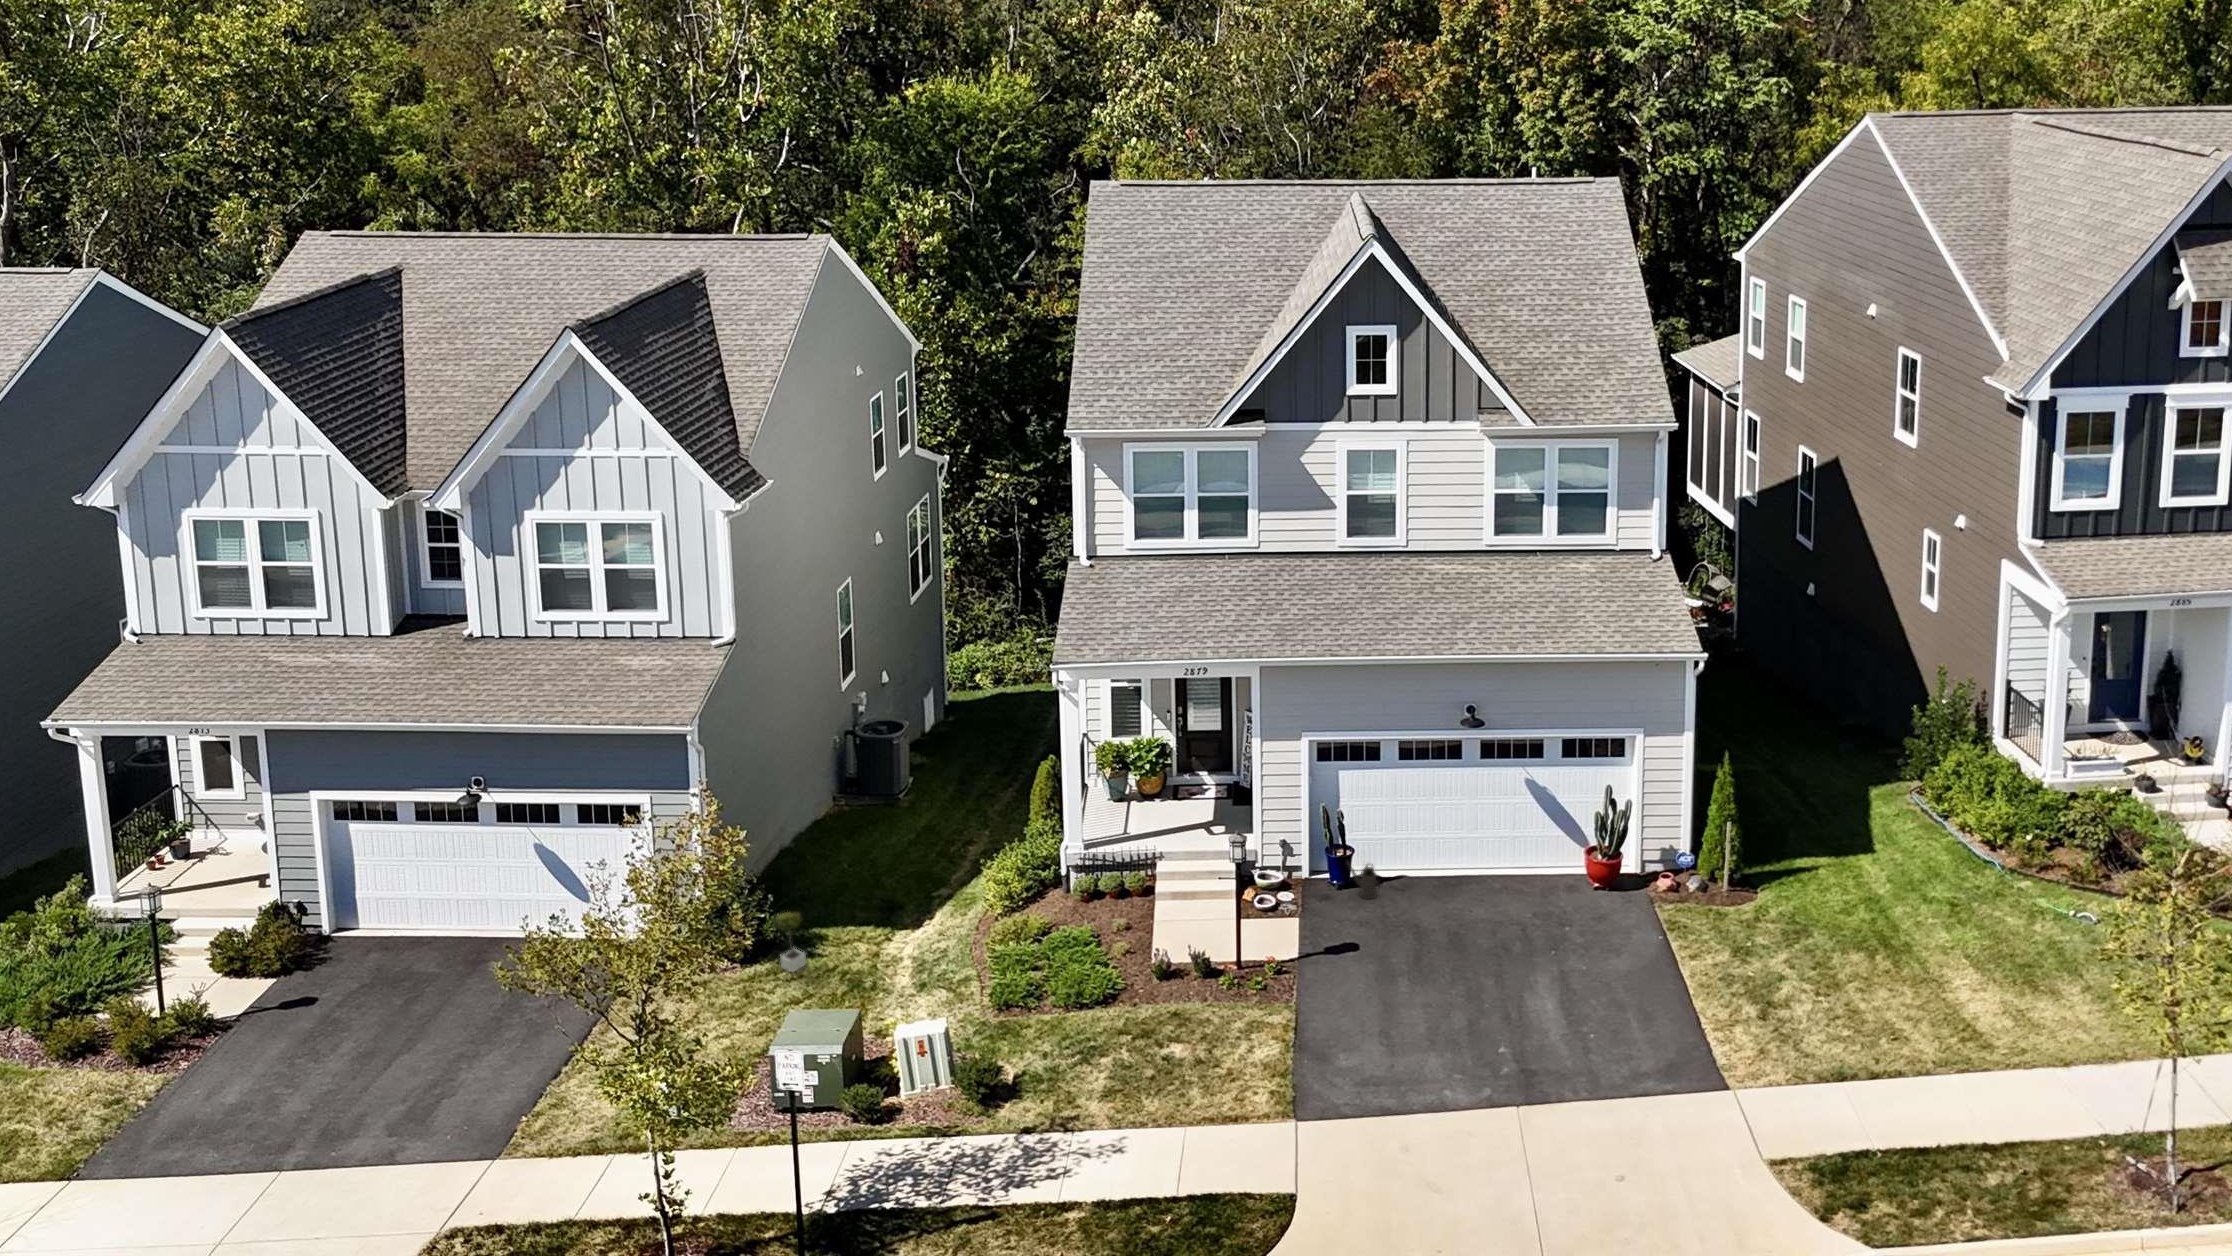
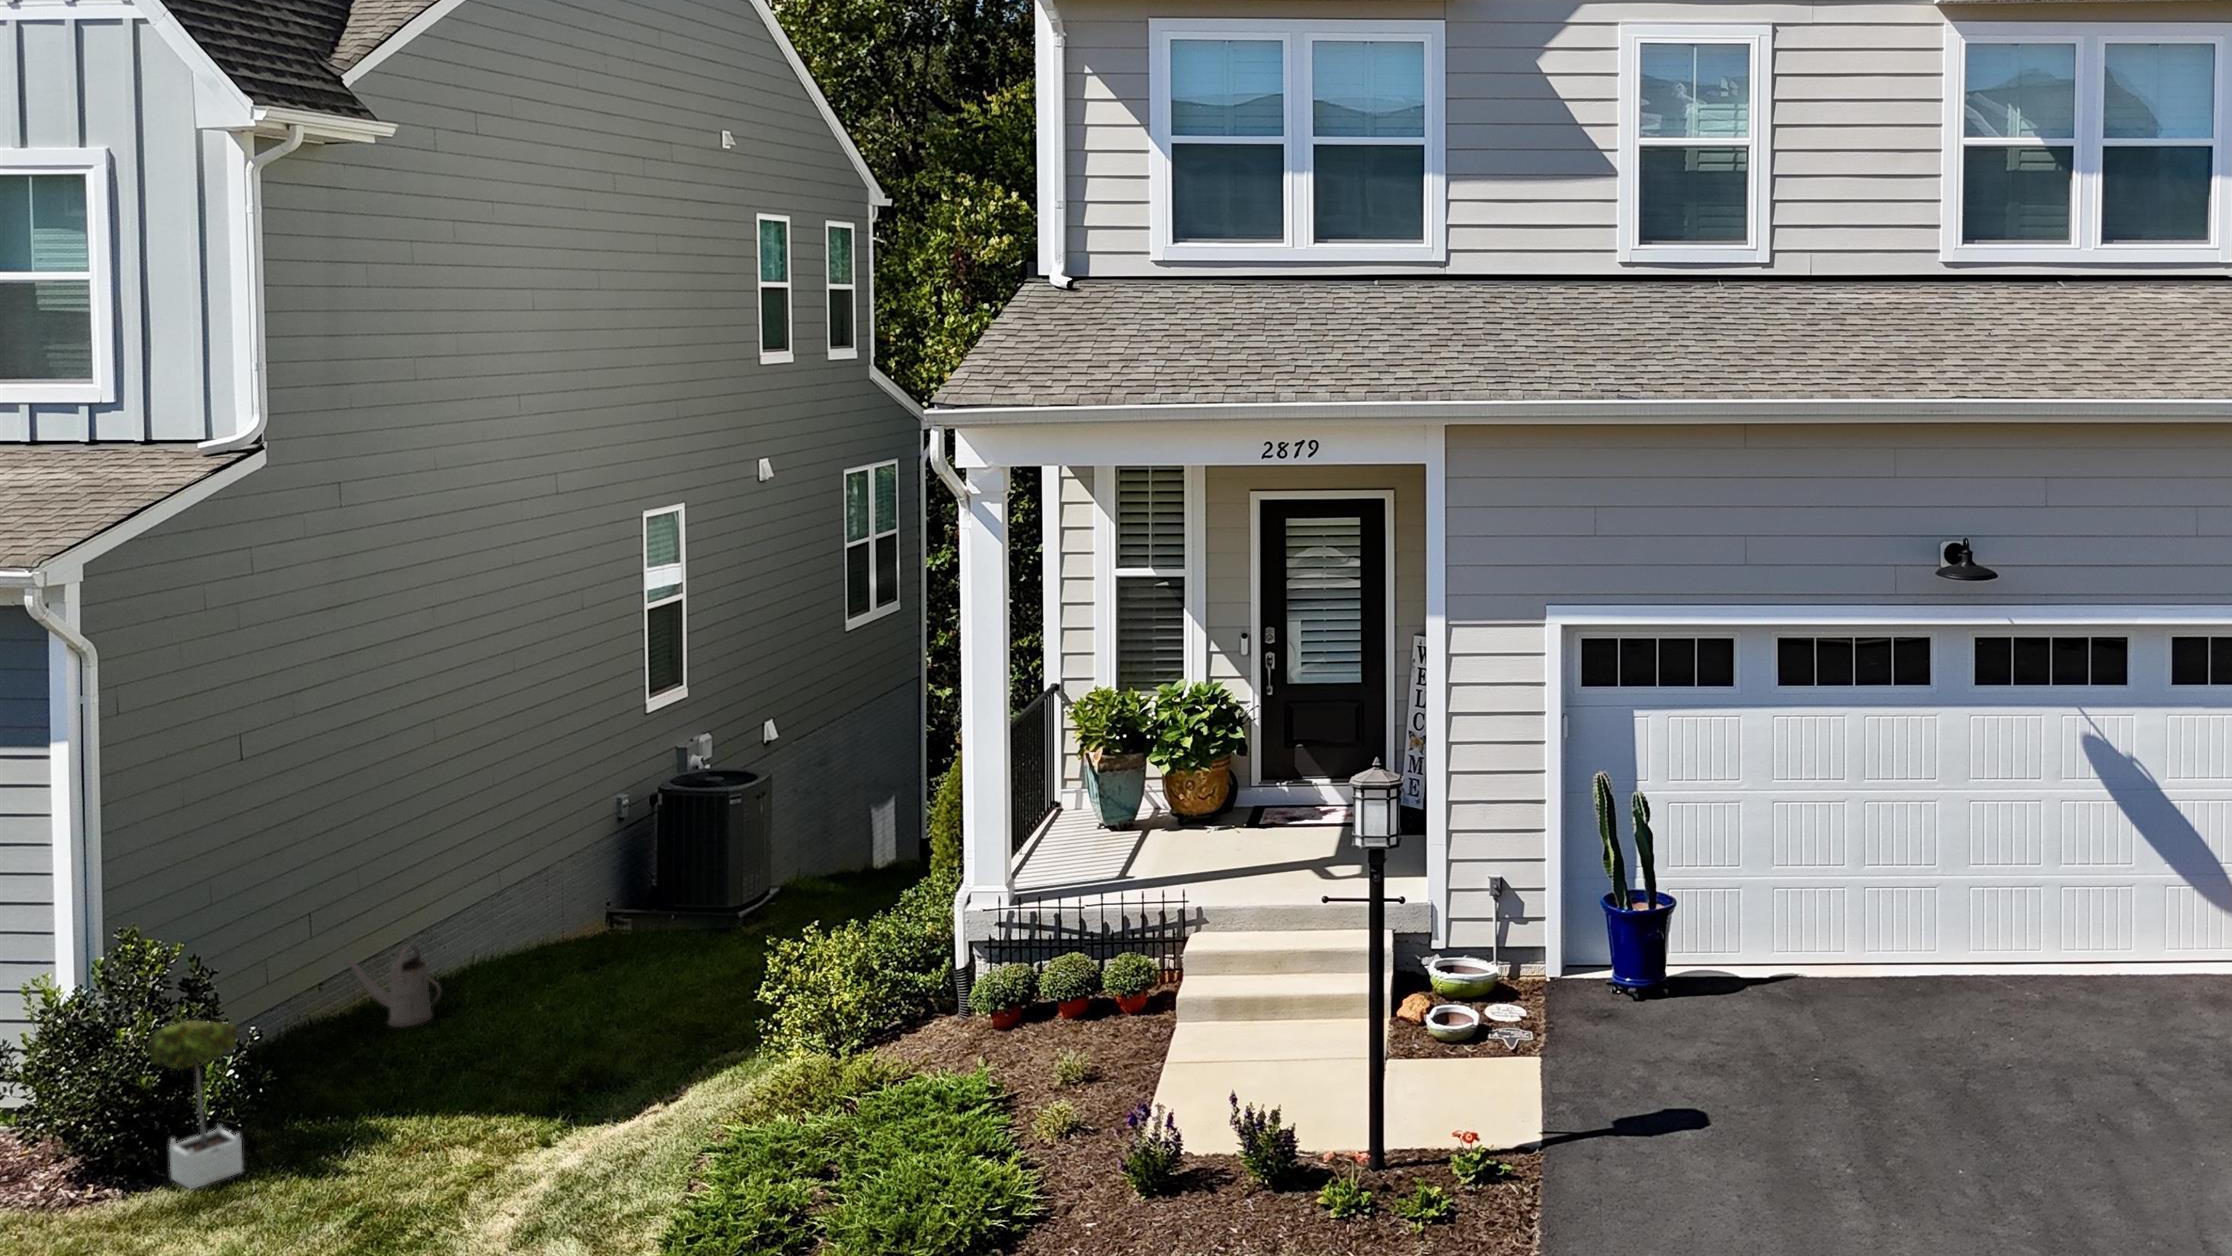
watering can: present [1347,862,1380,899] -> present [347,946,441,1027]

